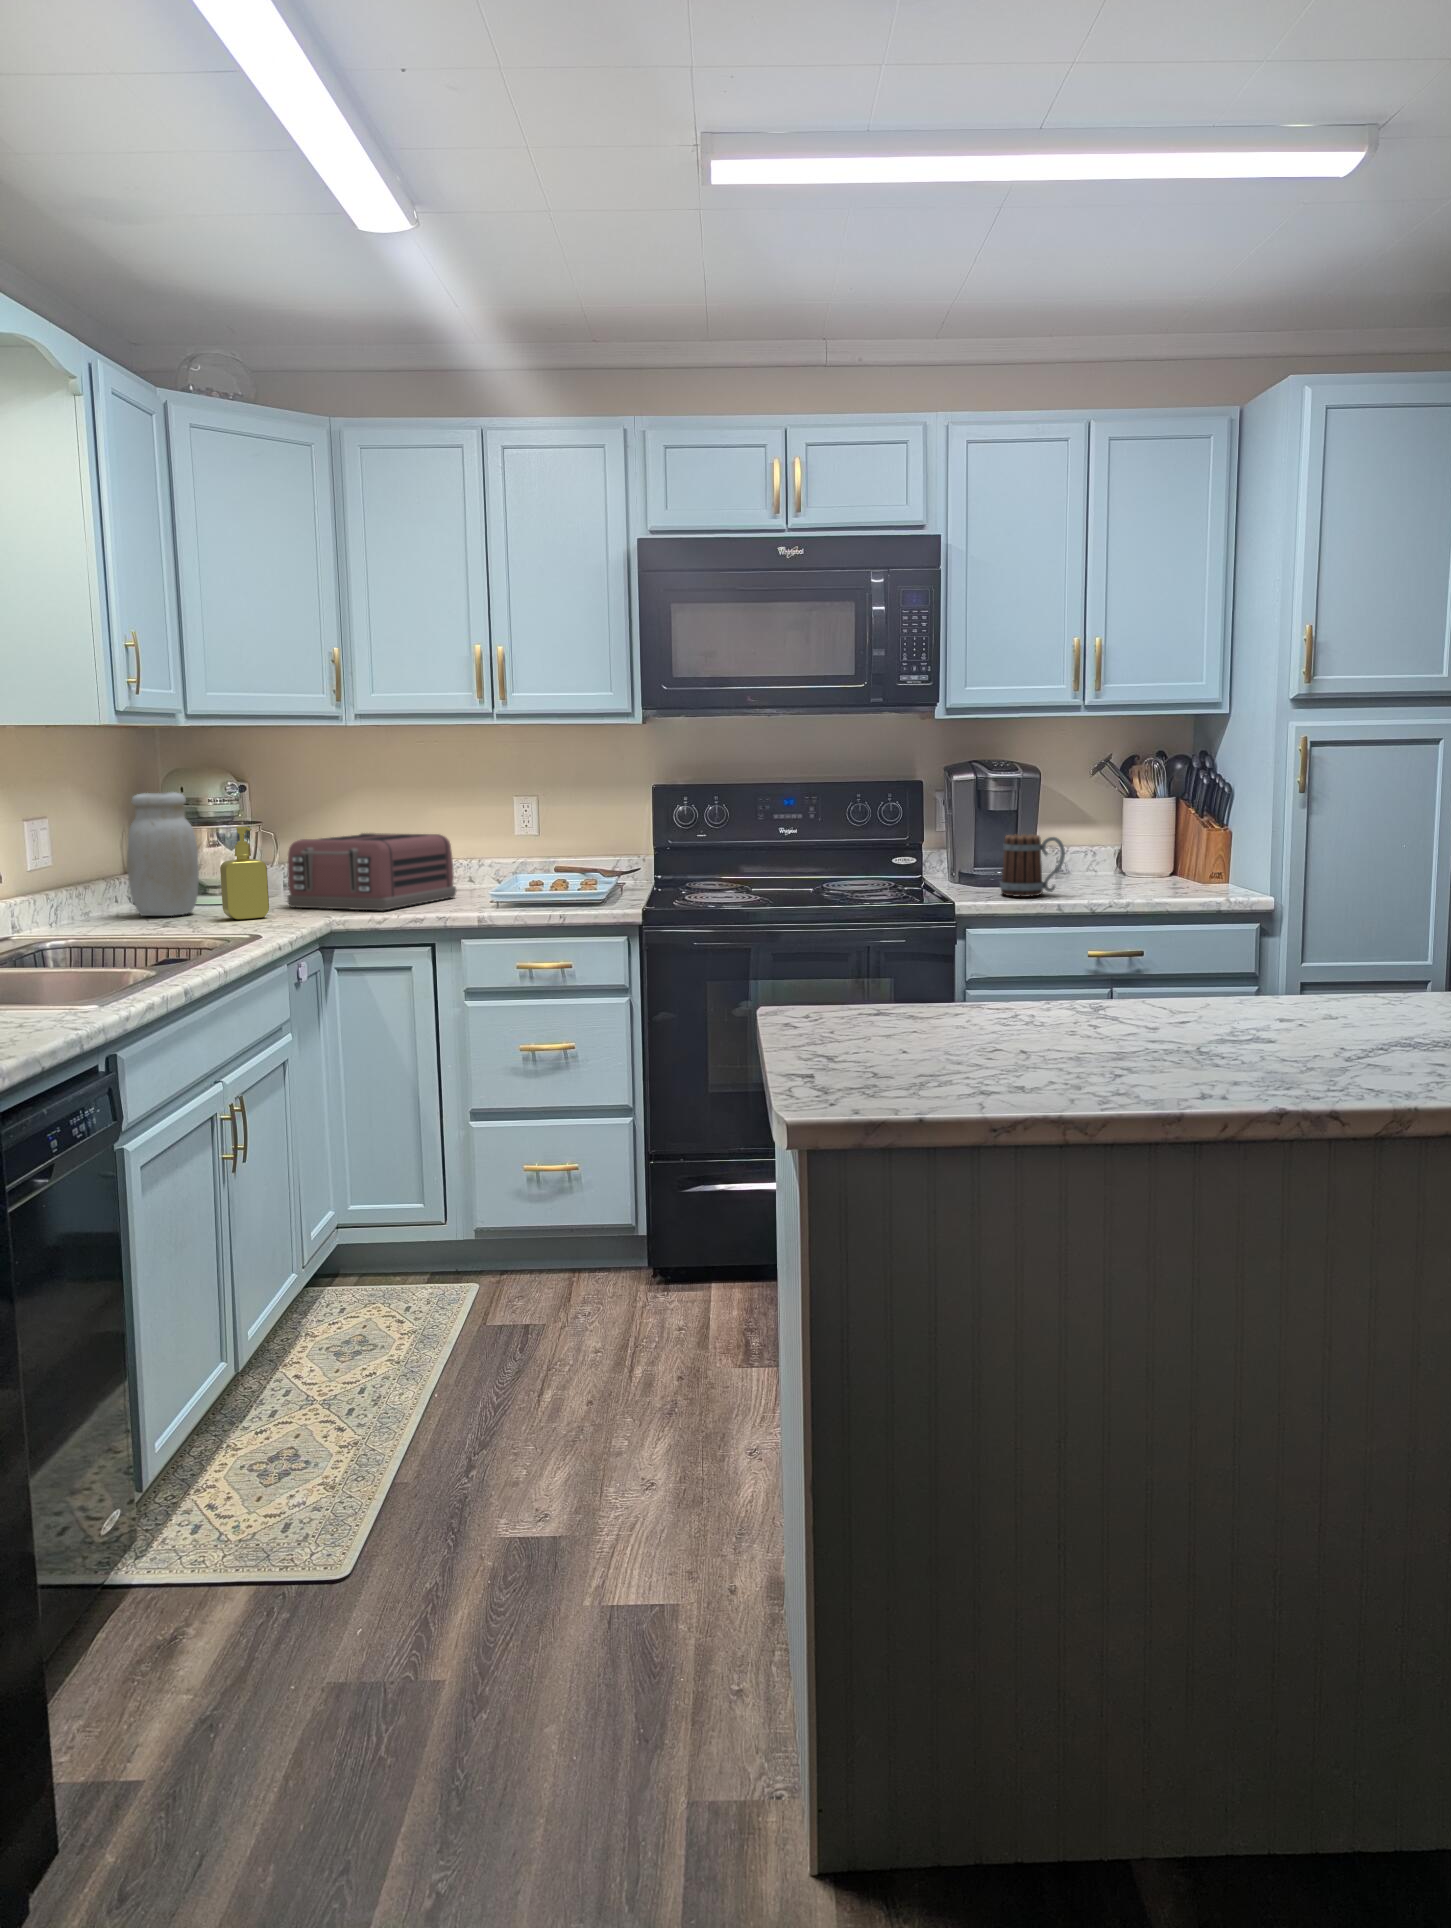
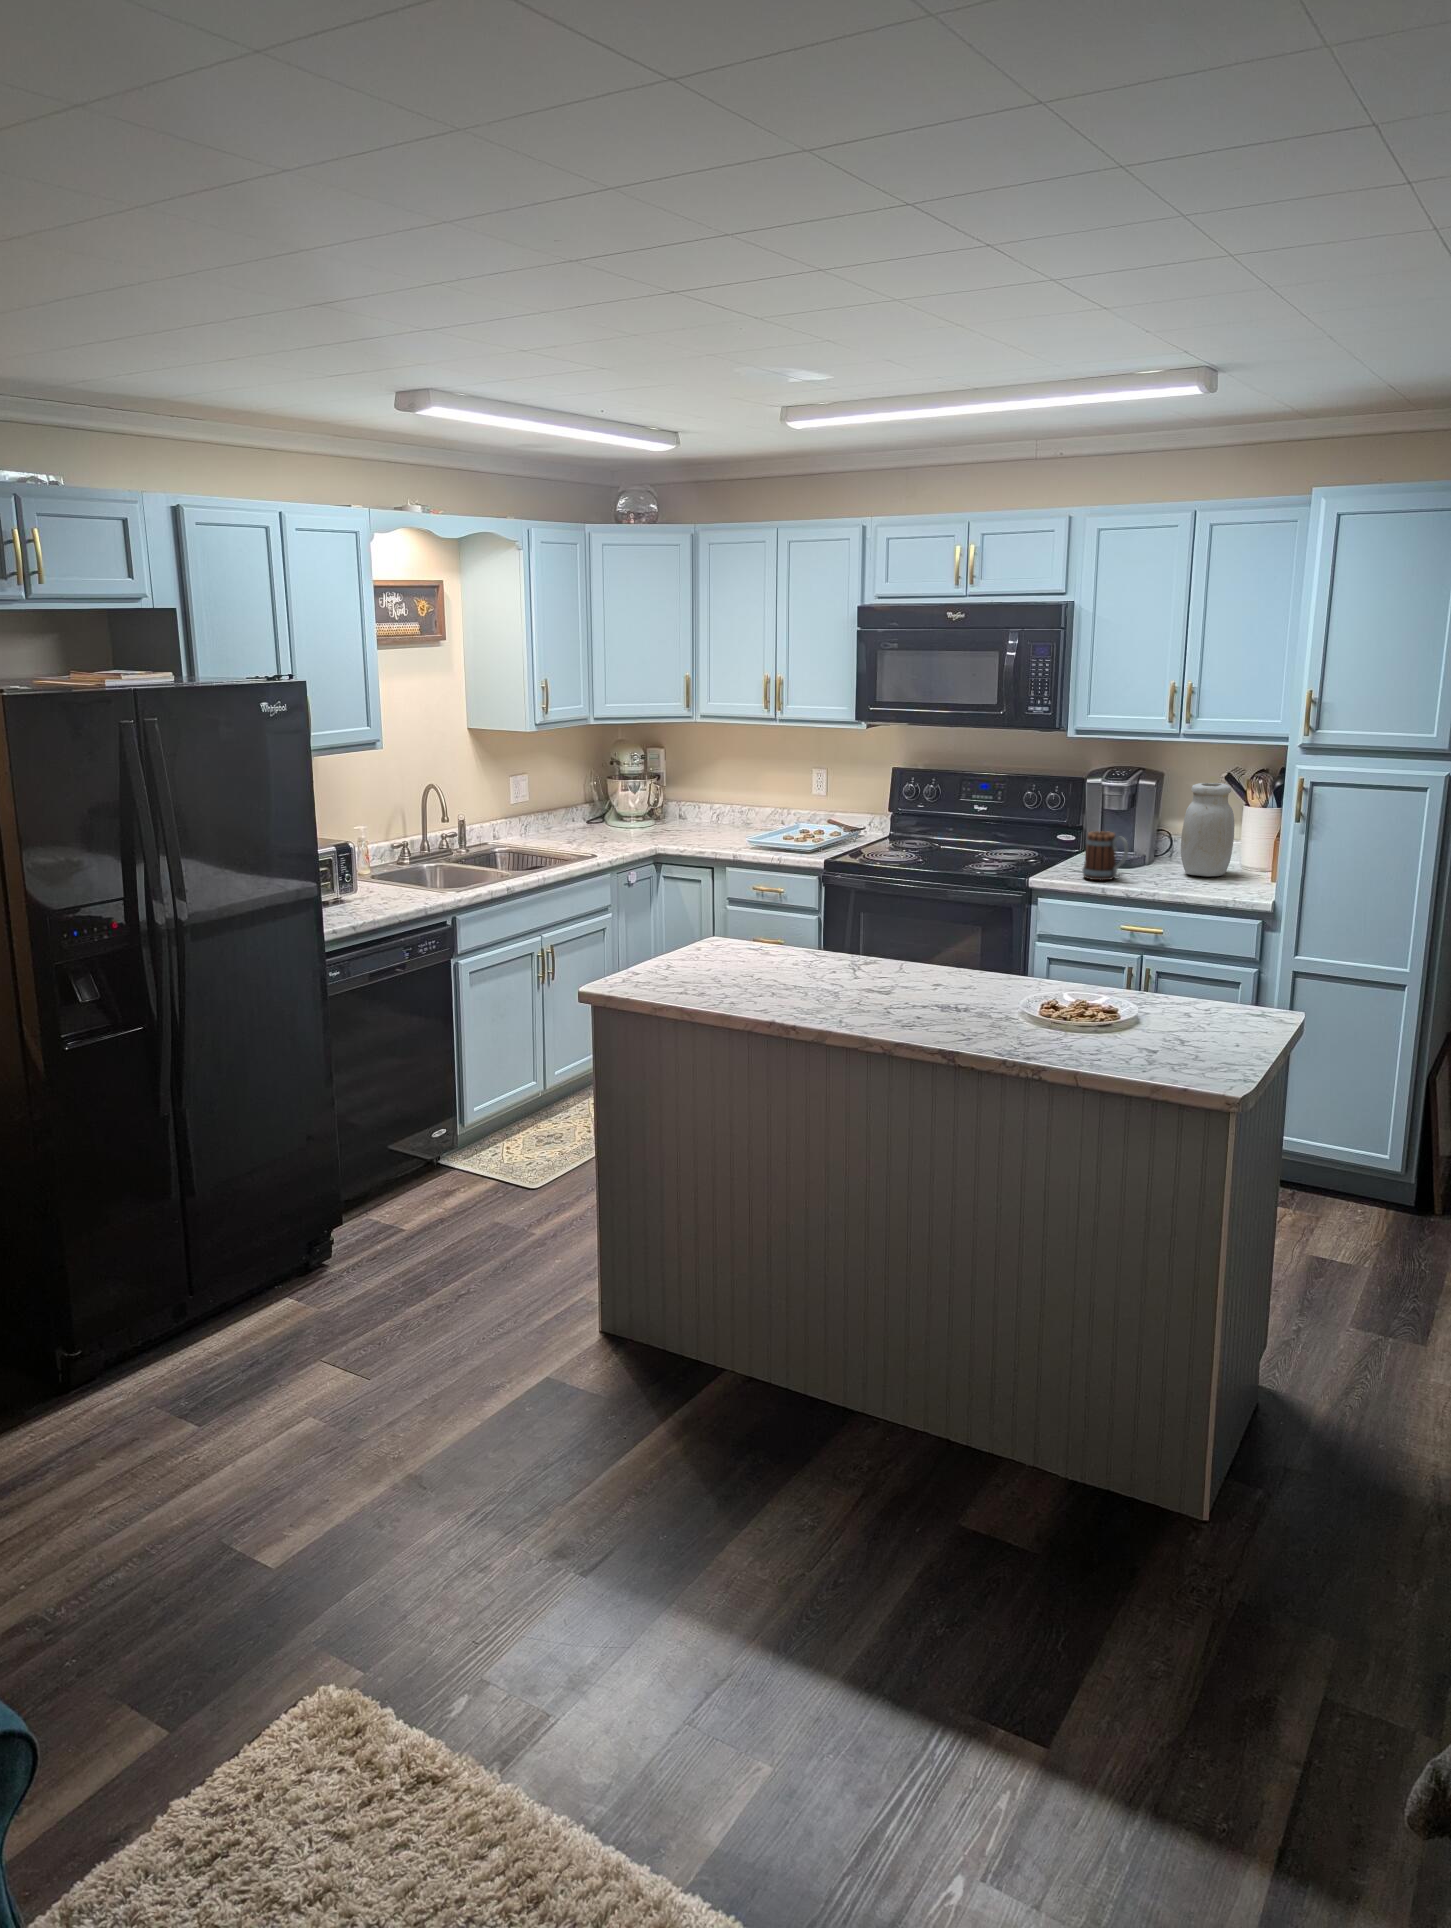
jar: present [127,792,199,916] -> present [1181,783,1235,876]
soap dispenser: present [220,826,269,920] -> none [606,787,631,843]
toaster: present [287,833,456,911] -> none [655,788,760,844]

